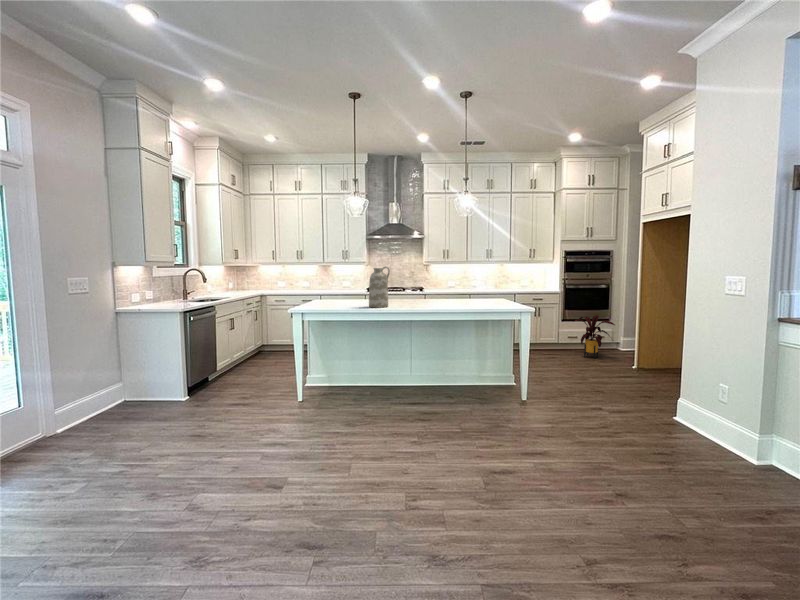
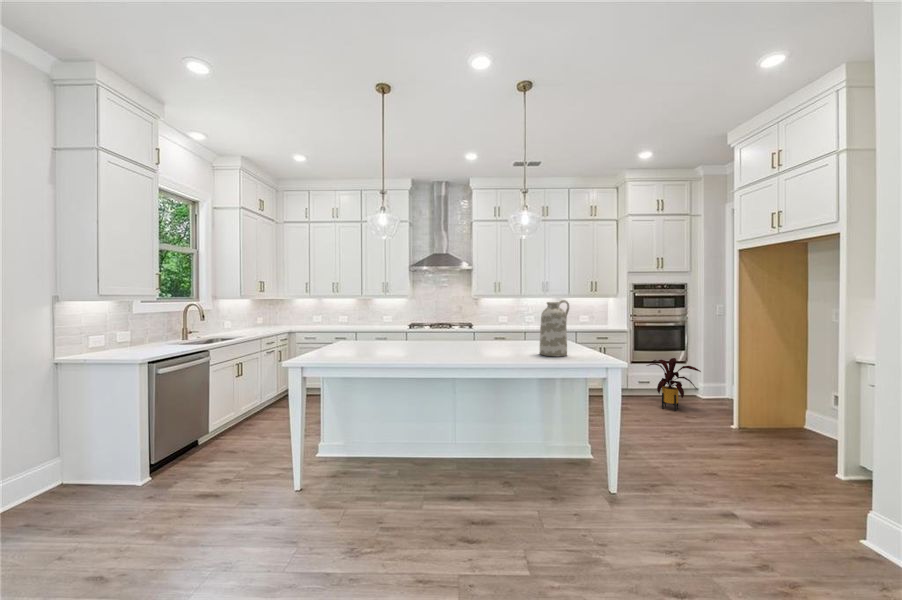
vase: present [369,266,390,308] -> present [539,300,569,357]

